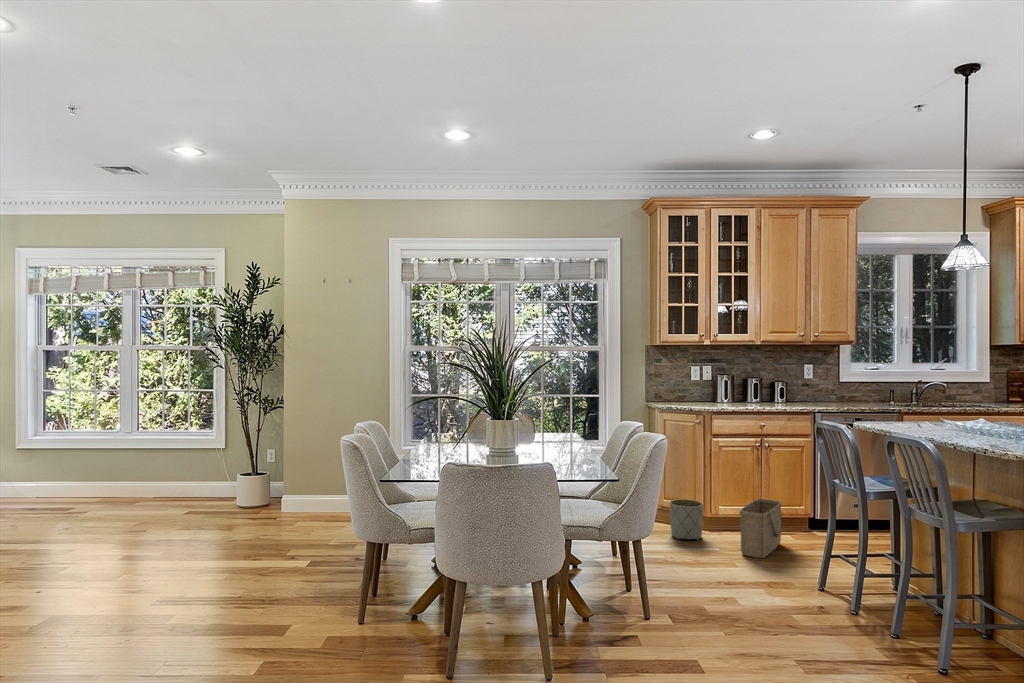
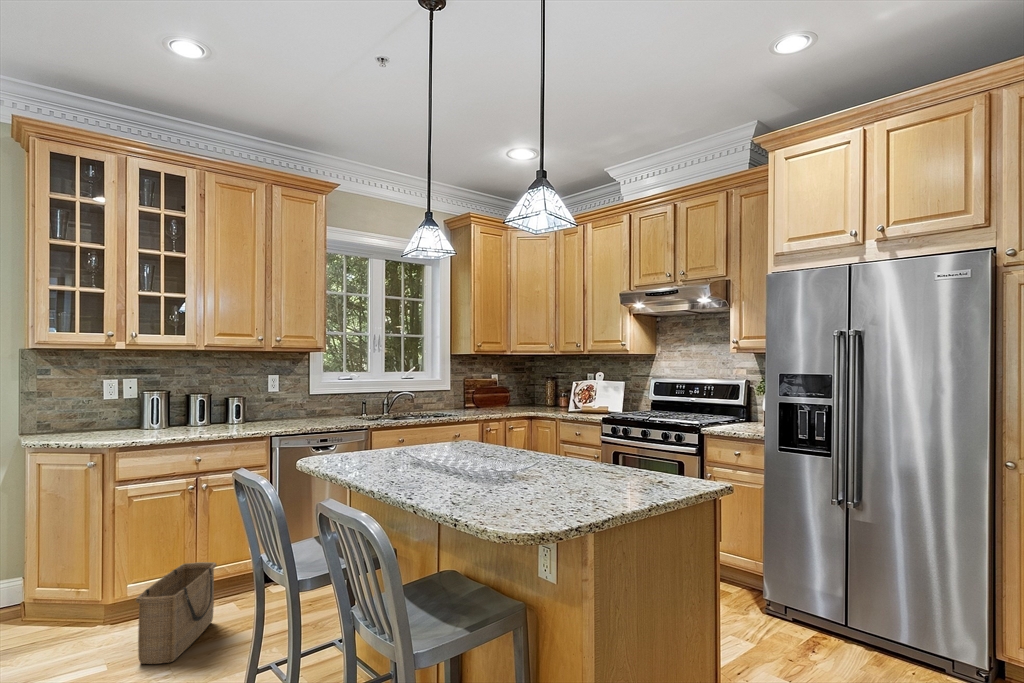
planter: present [670,499,703,540] -> none [26,586,91,660]

